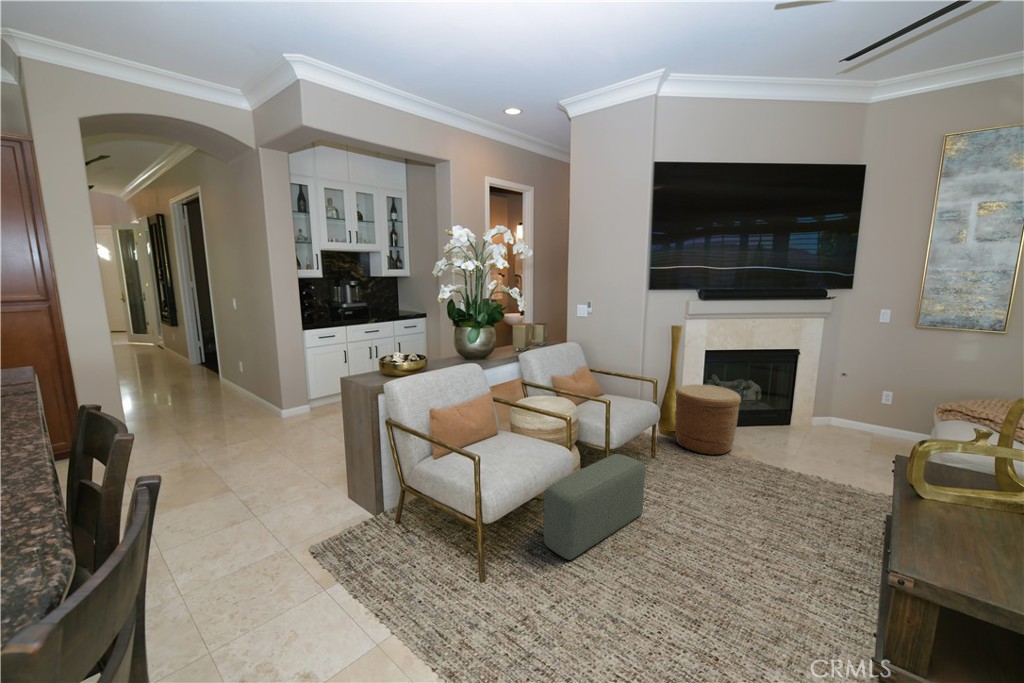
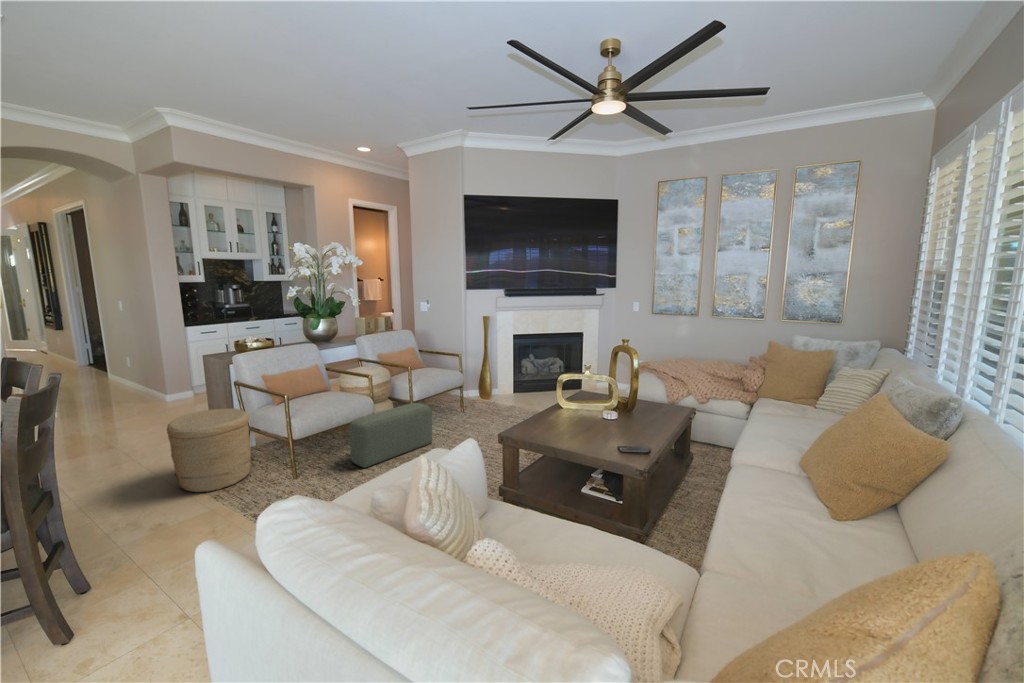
woven basket: present [675,384,741,455] -> present [167,408,251,492]

